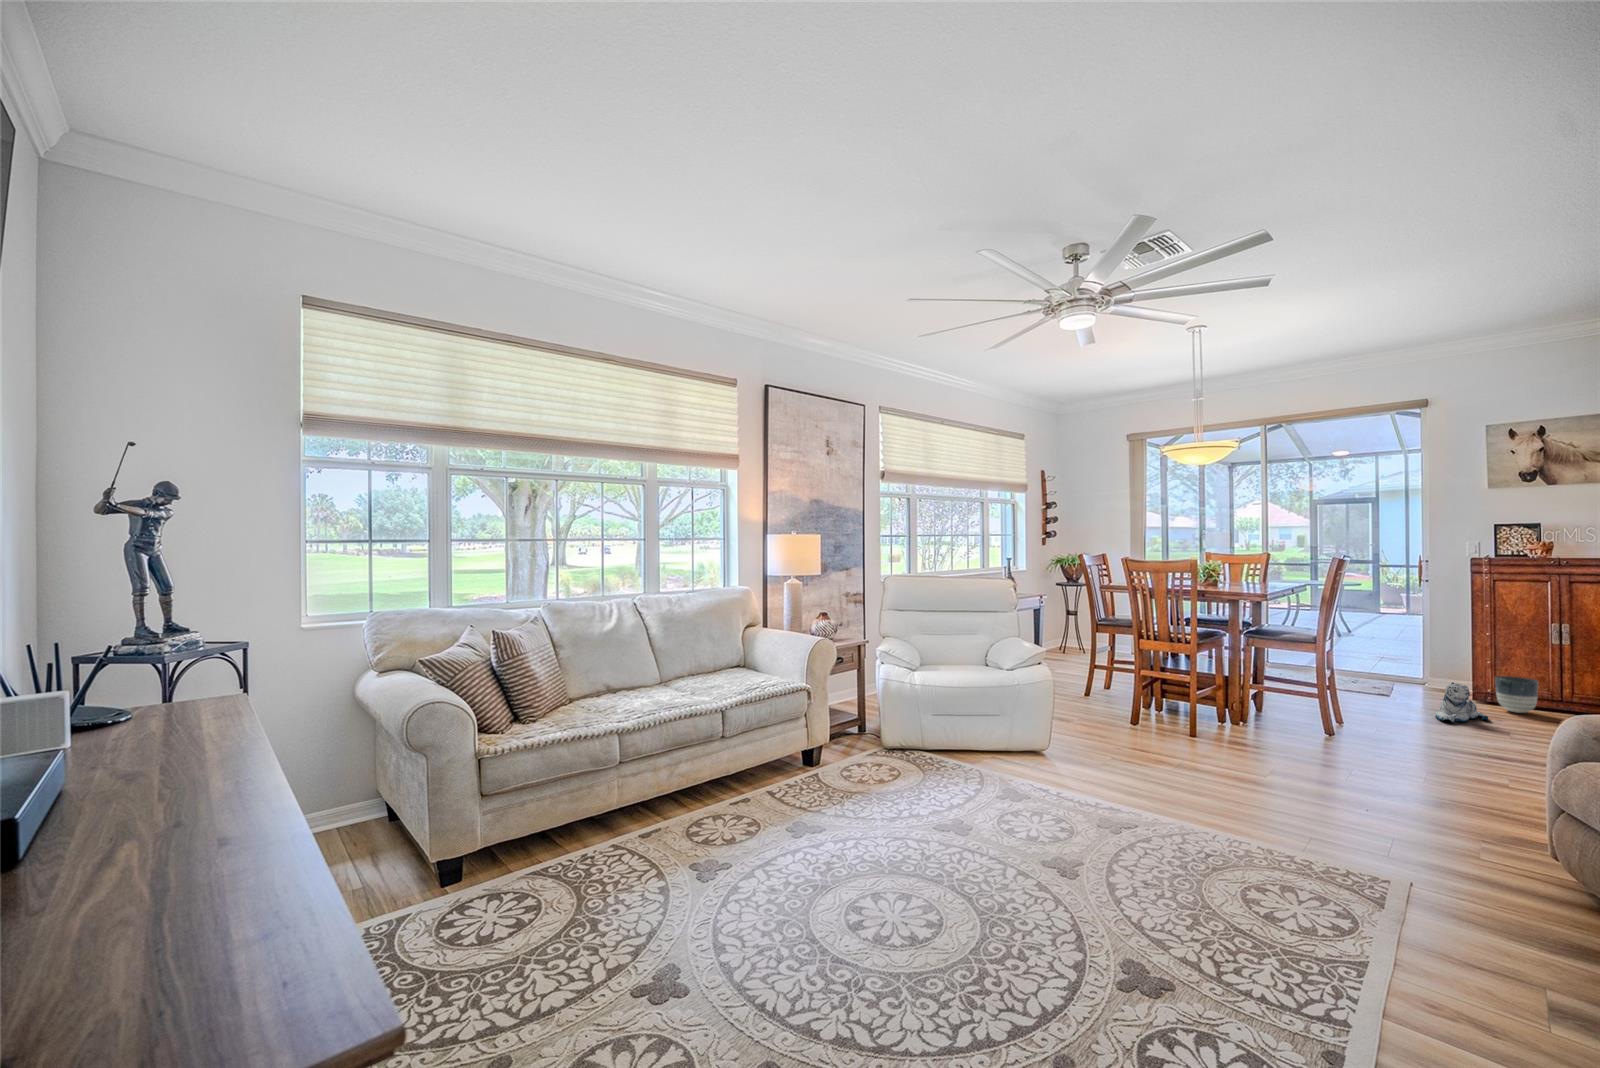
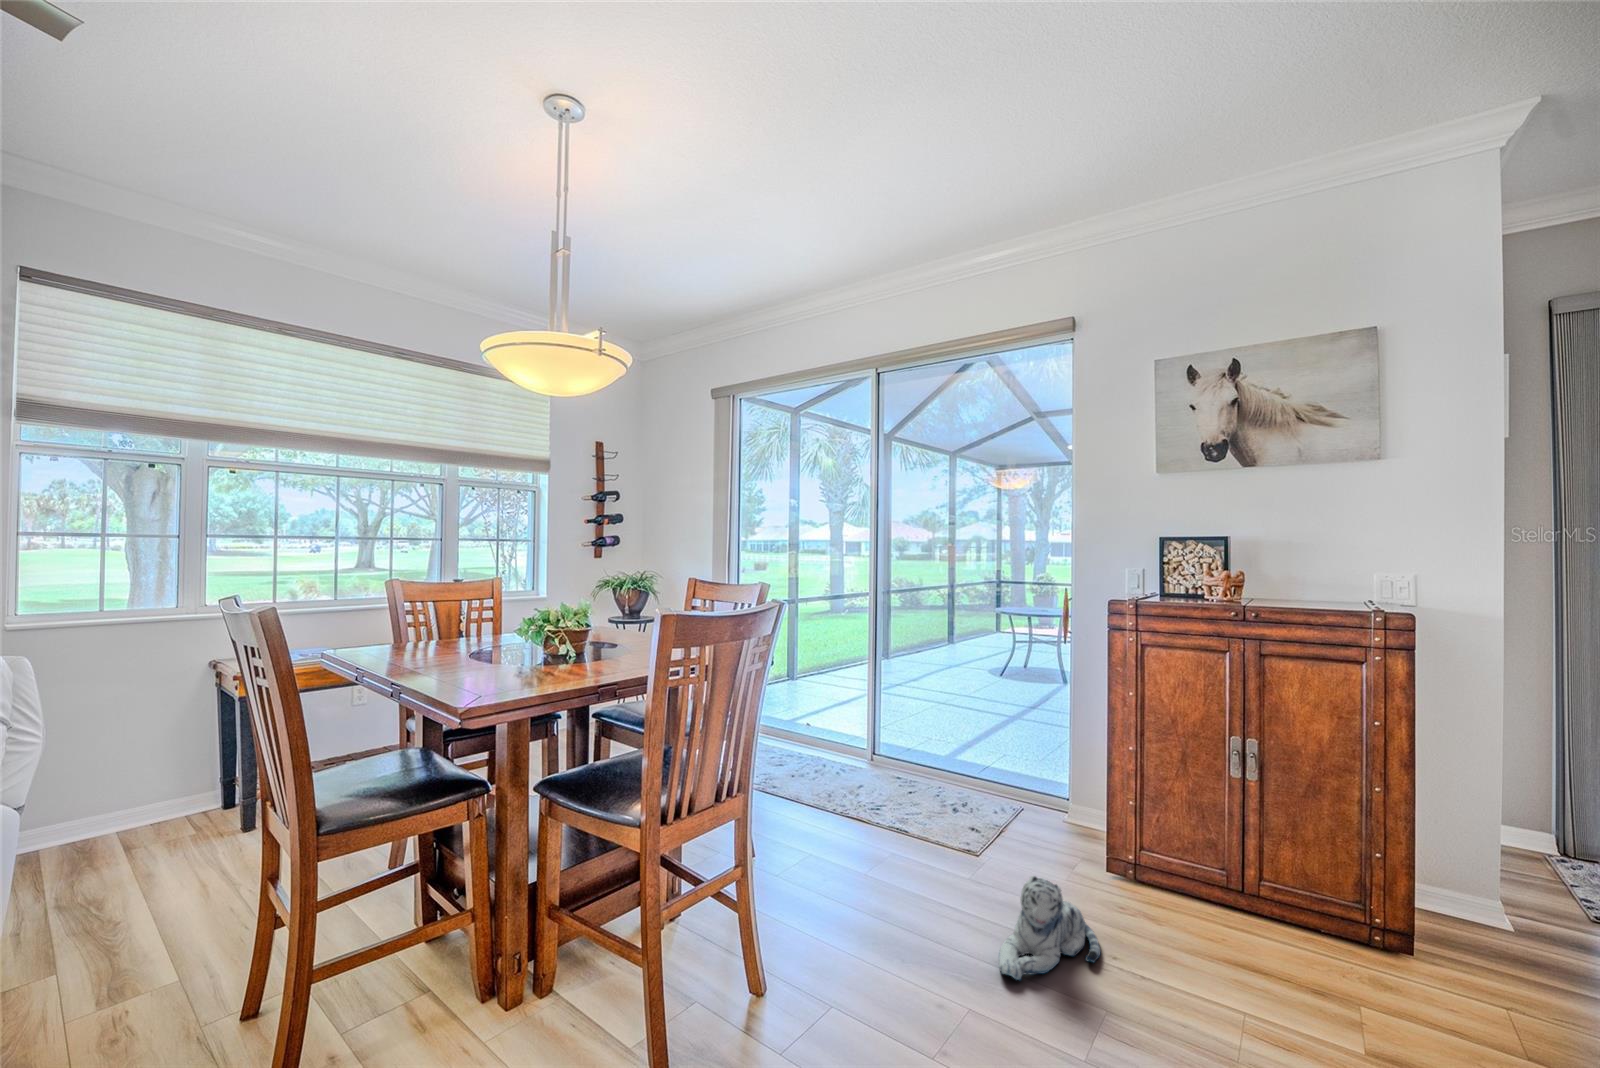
planter: present [1495,676,1538,713] -> none [1135,836,1203,921]

